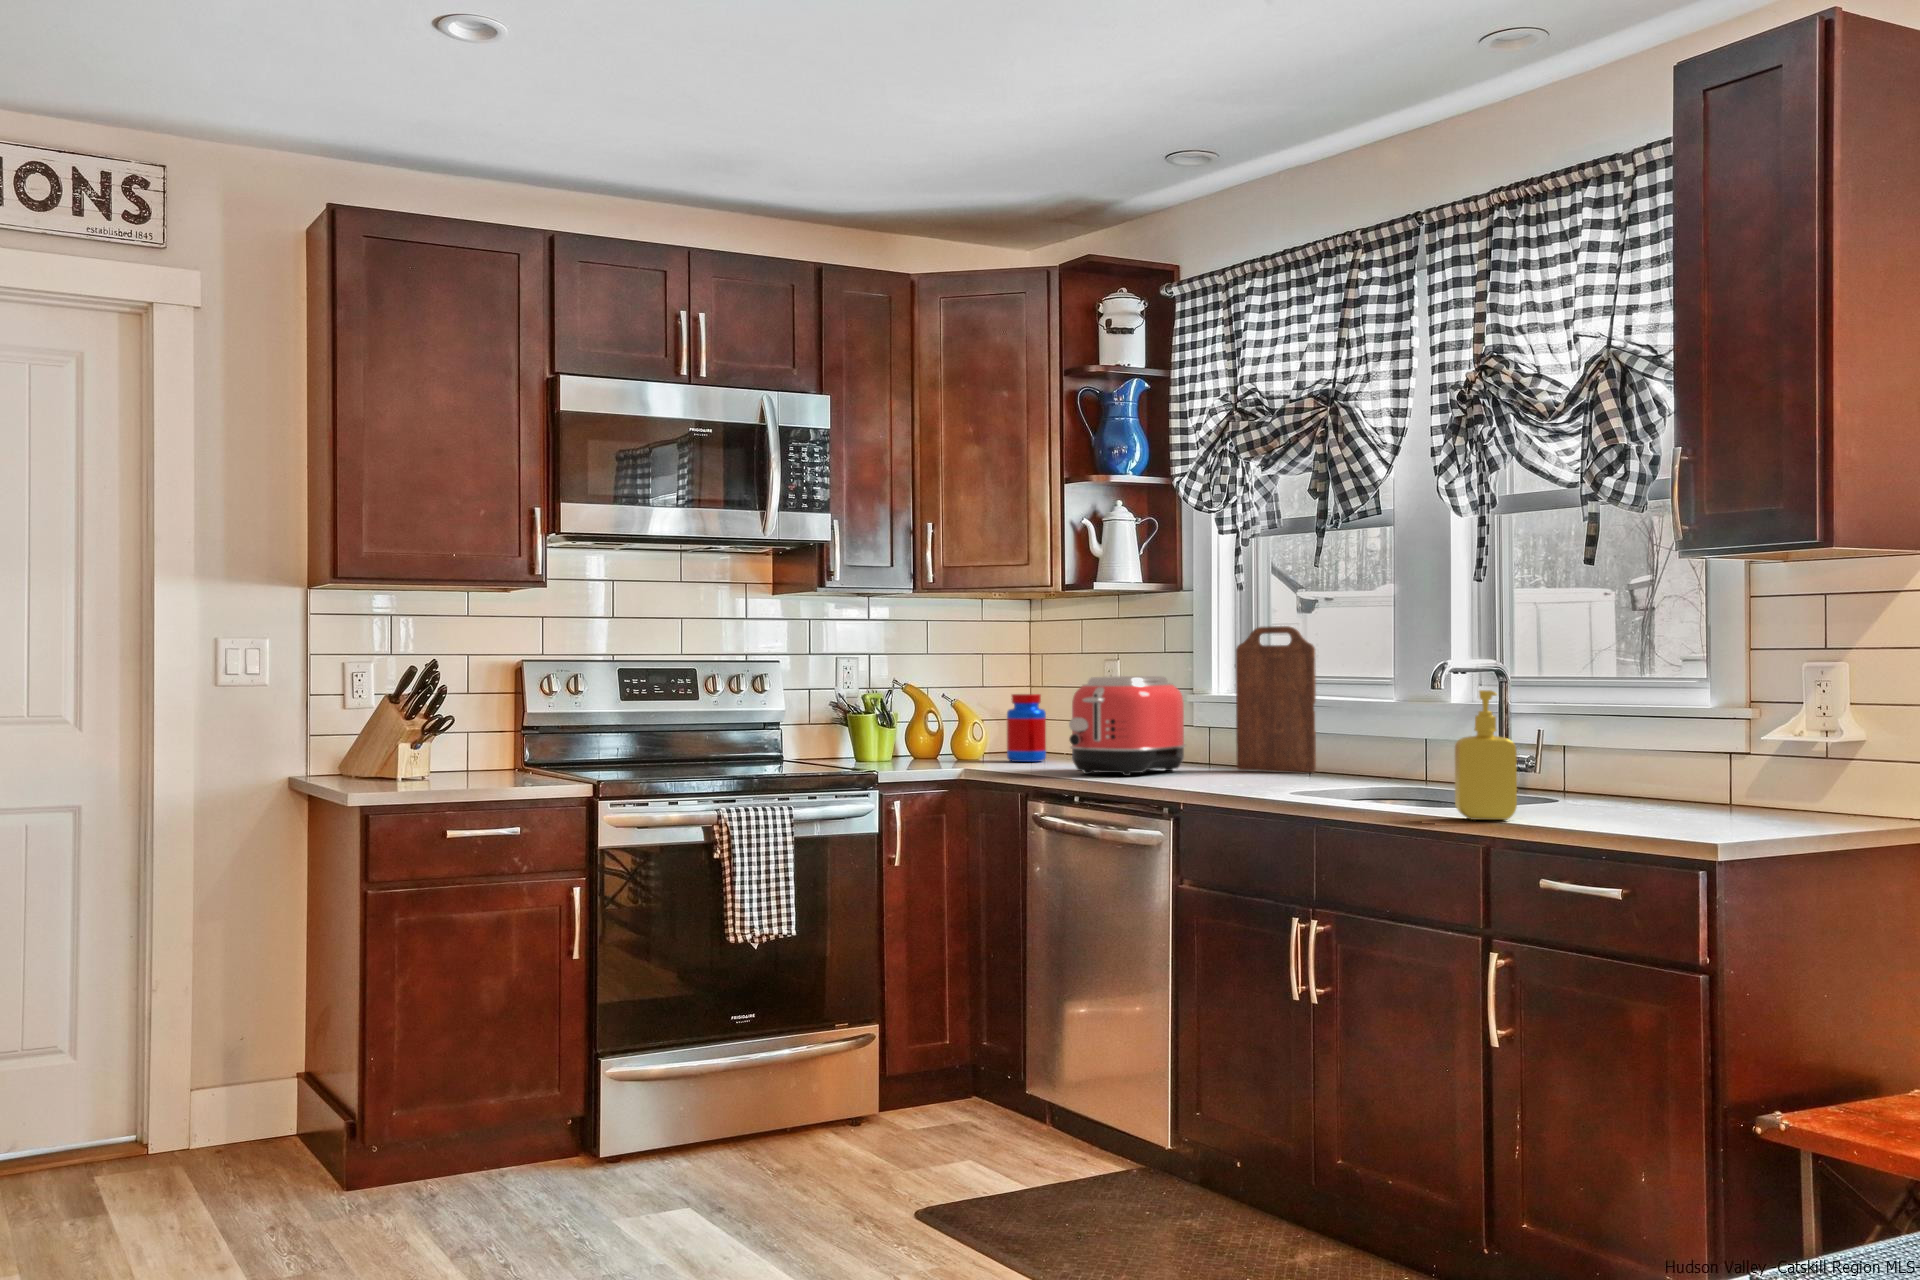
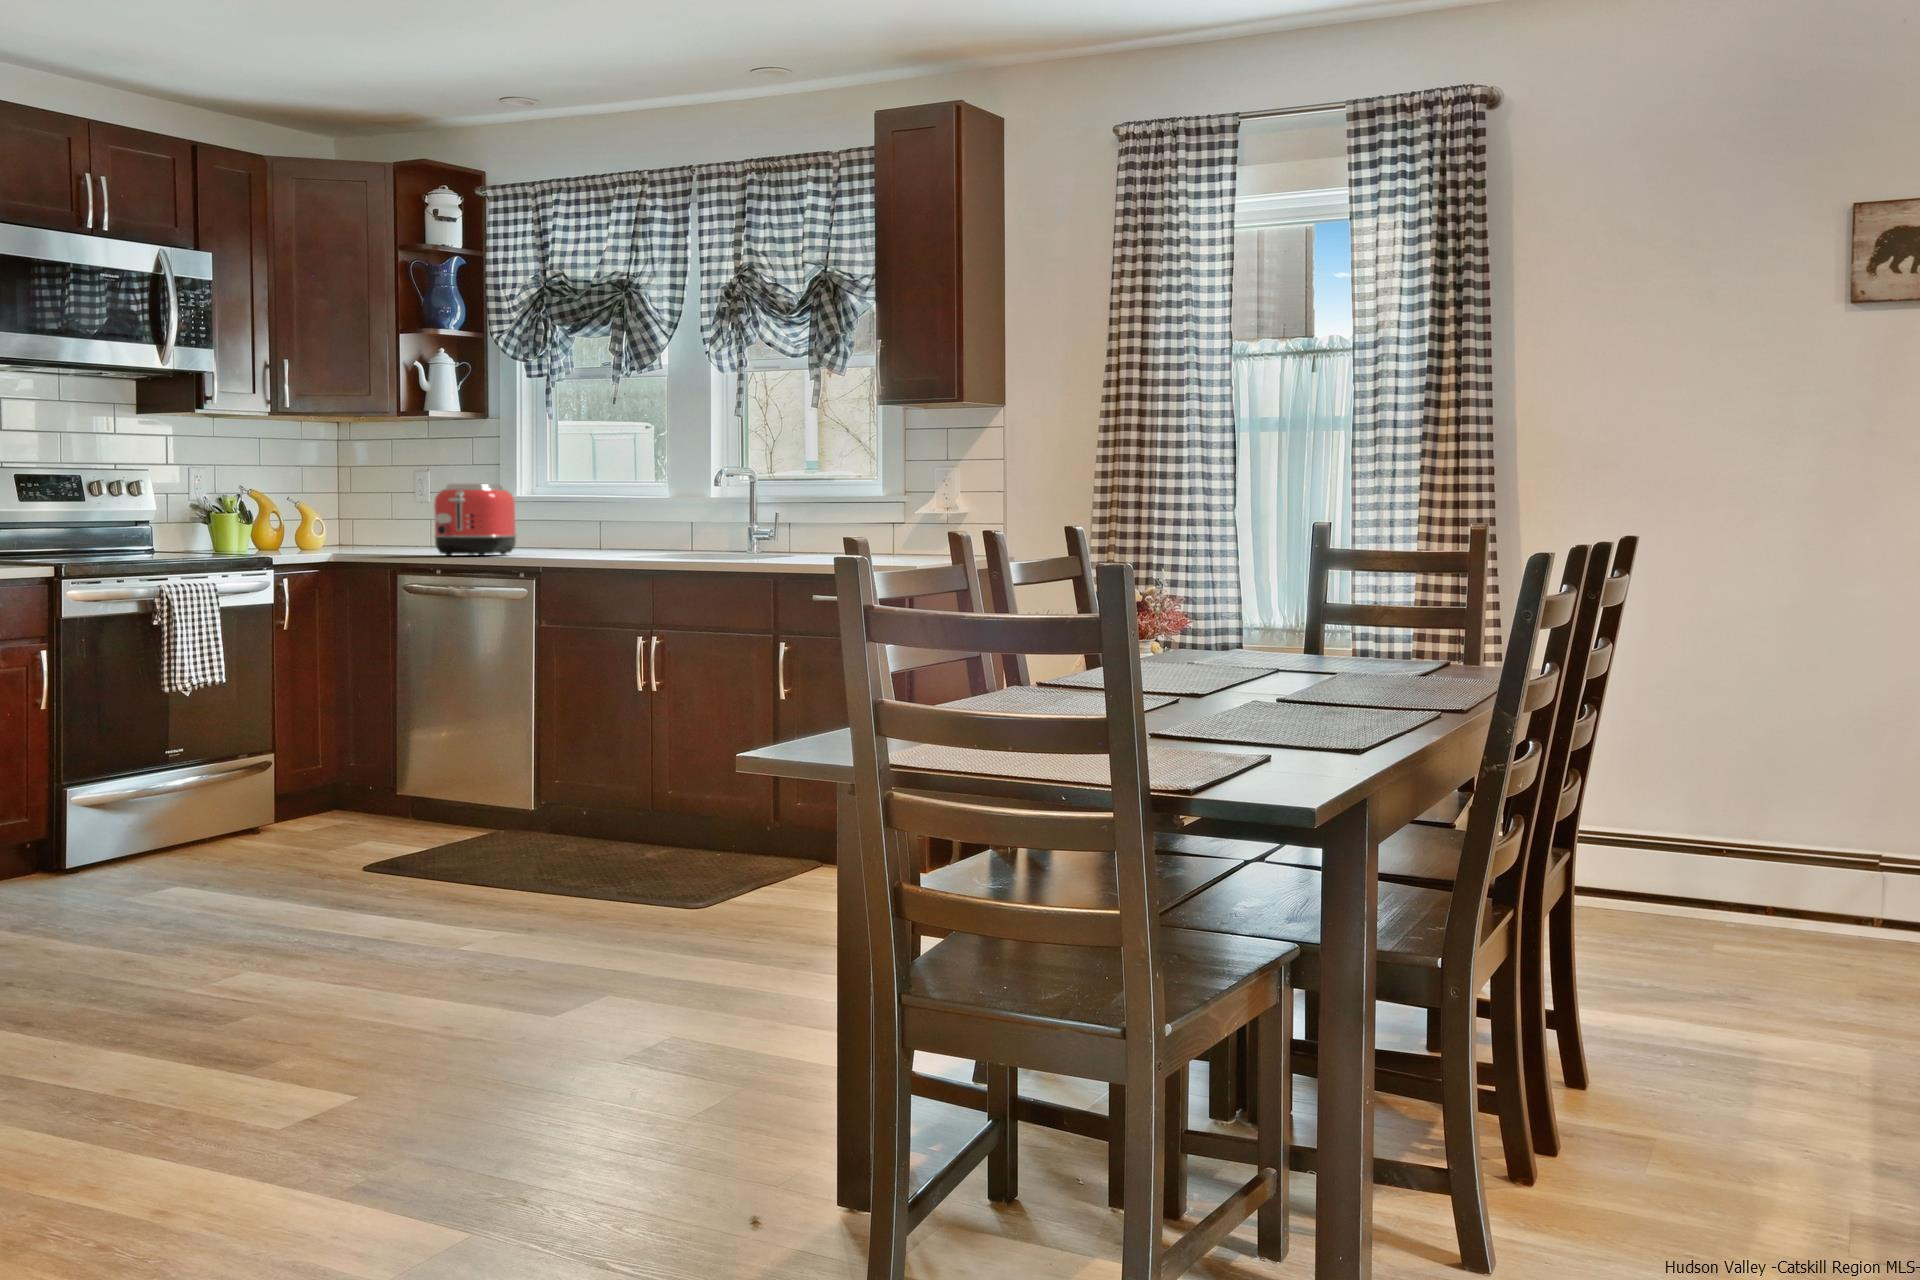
cutting board: present [1236,626,1316,772] -> none [549,449,611,554]
soap dispenser: present [1455,690,1517,820] -> none [755,483,792,561]
jar: present [1007,694,1046,762] -> none [353,501,386,554]

